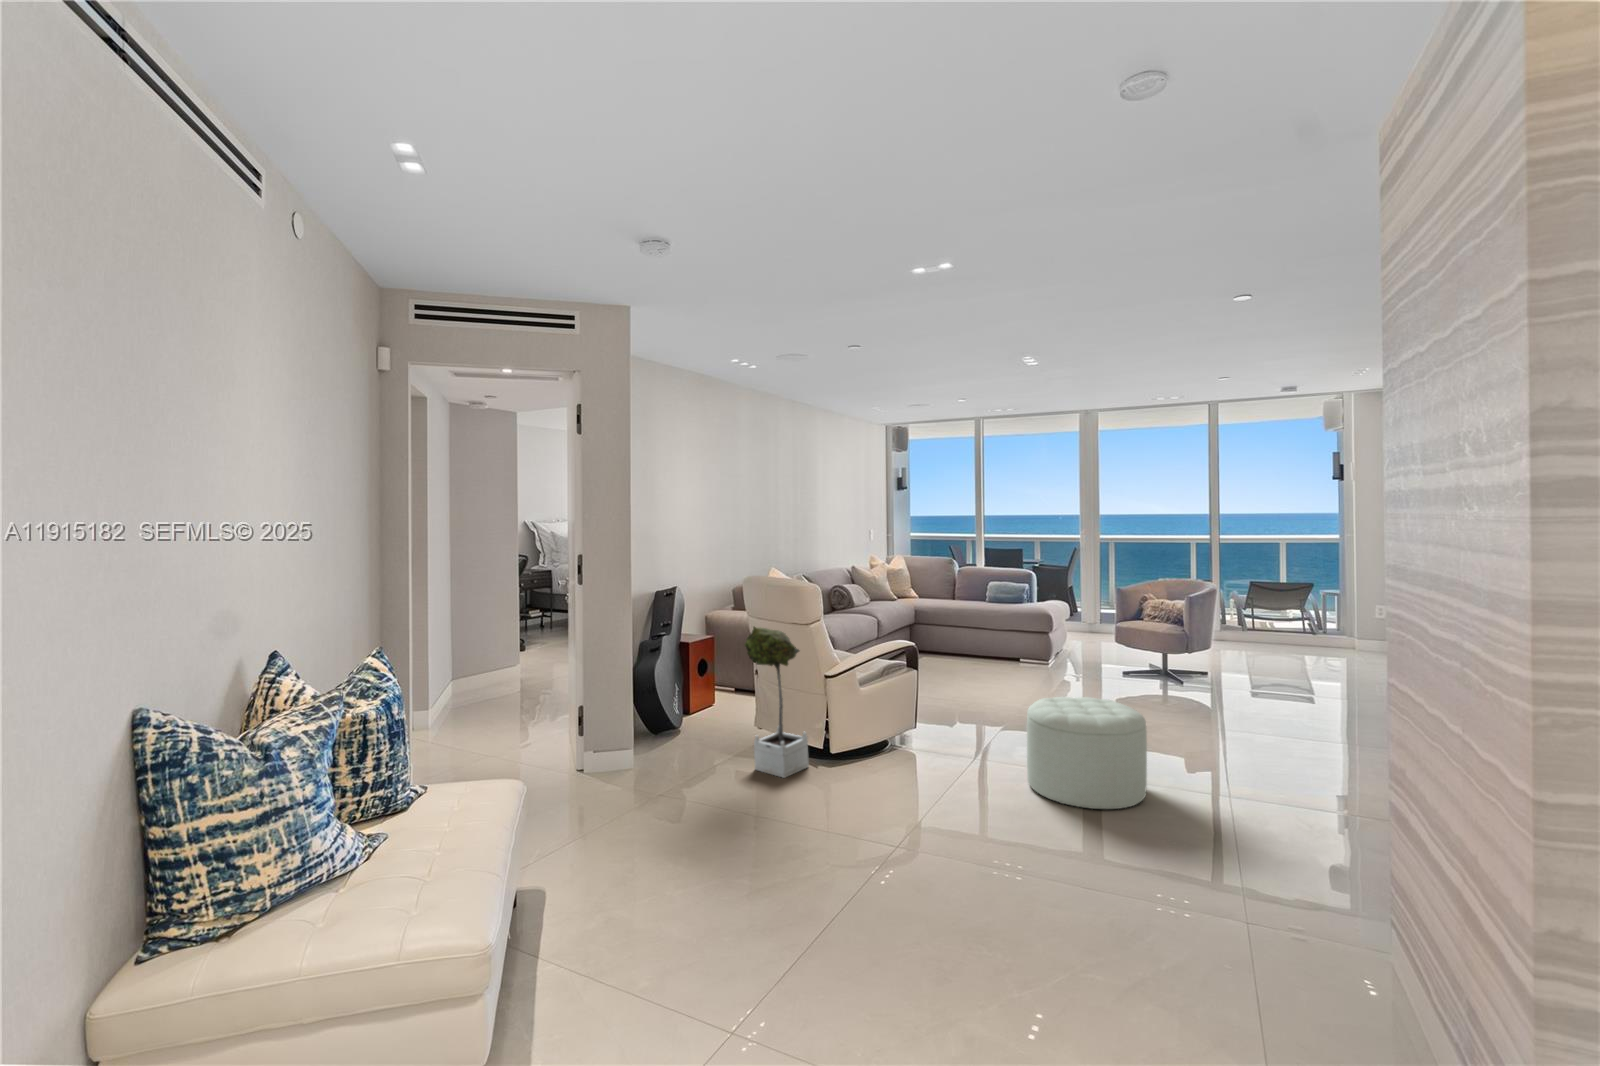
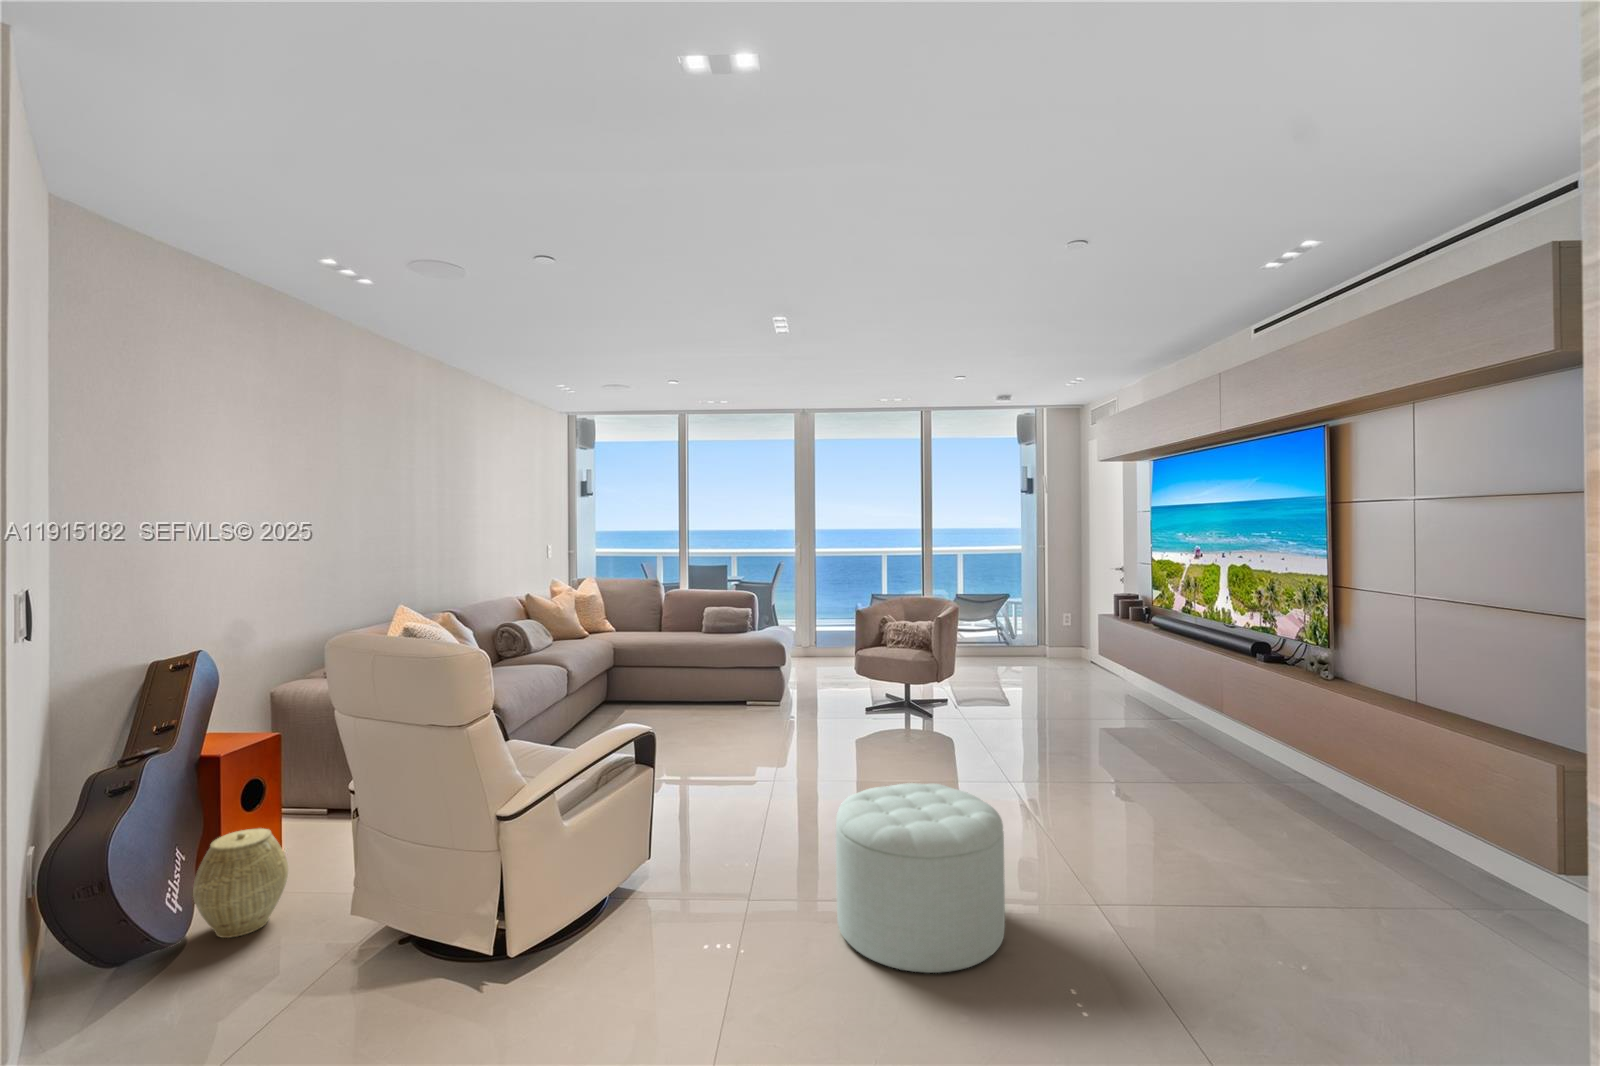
potted tree: present [745,627,809,778] -> none [326,733,466,1029]
woven basket: none [682,682,722,734] -> present [193,828,288,938]

